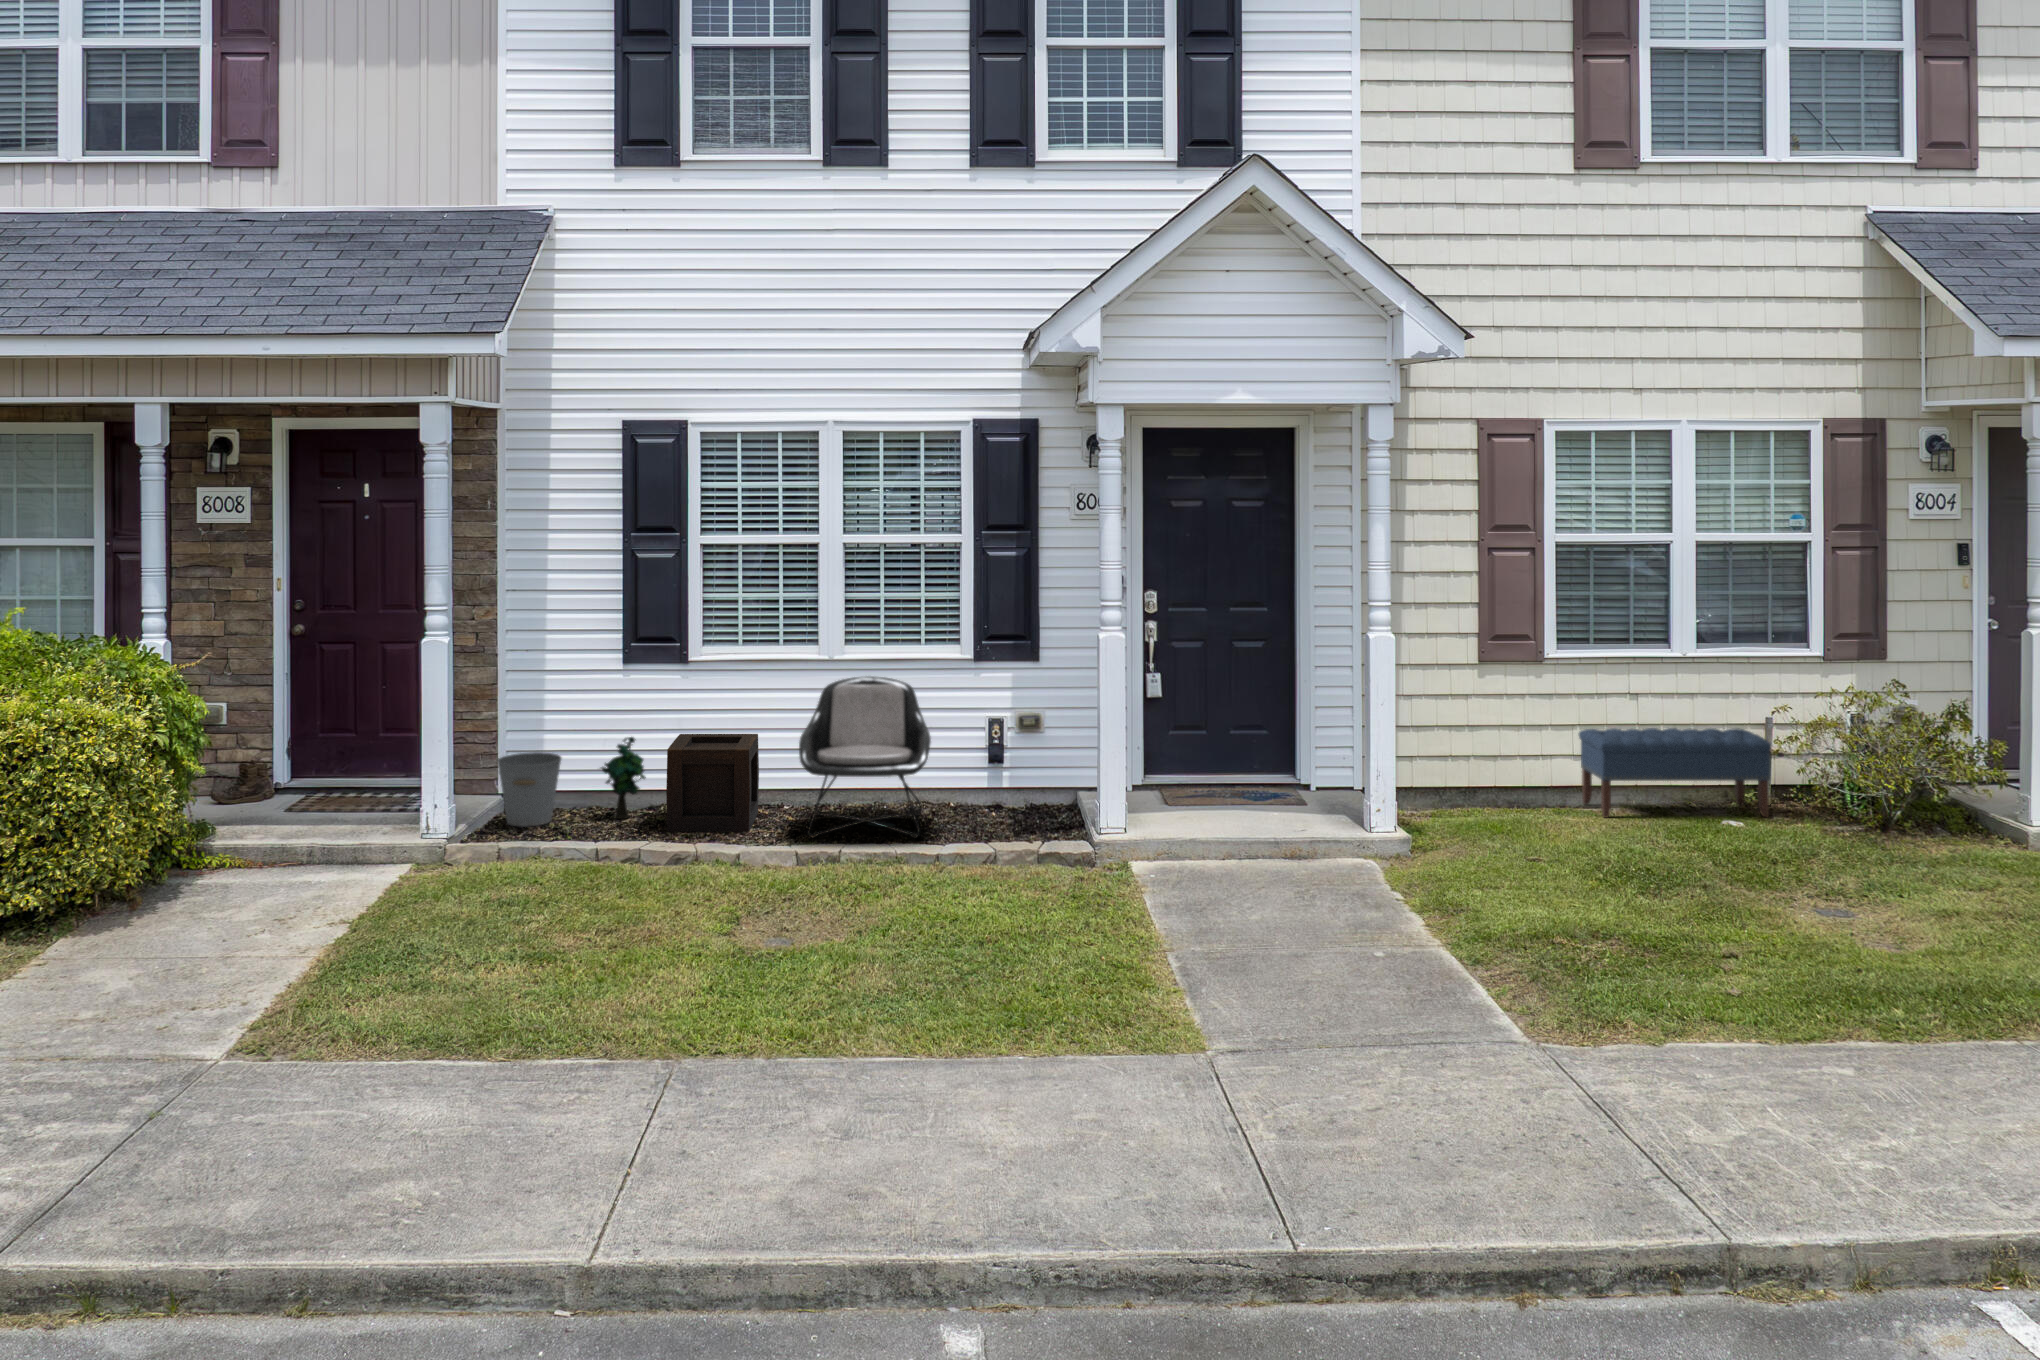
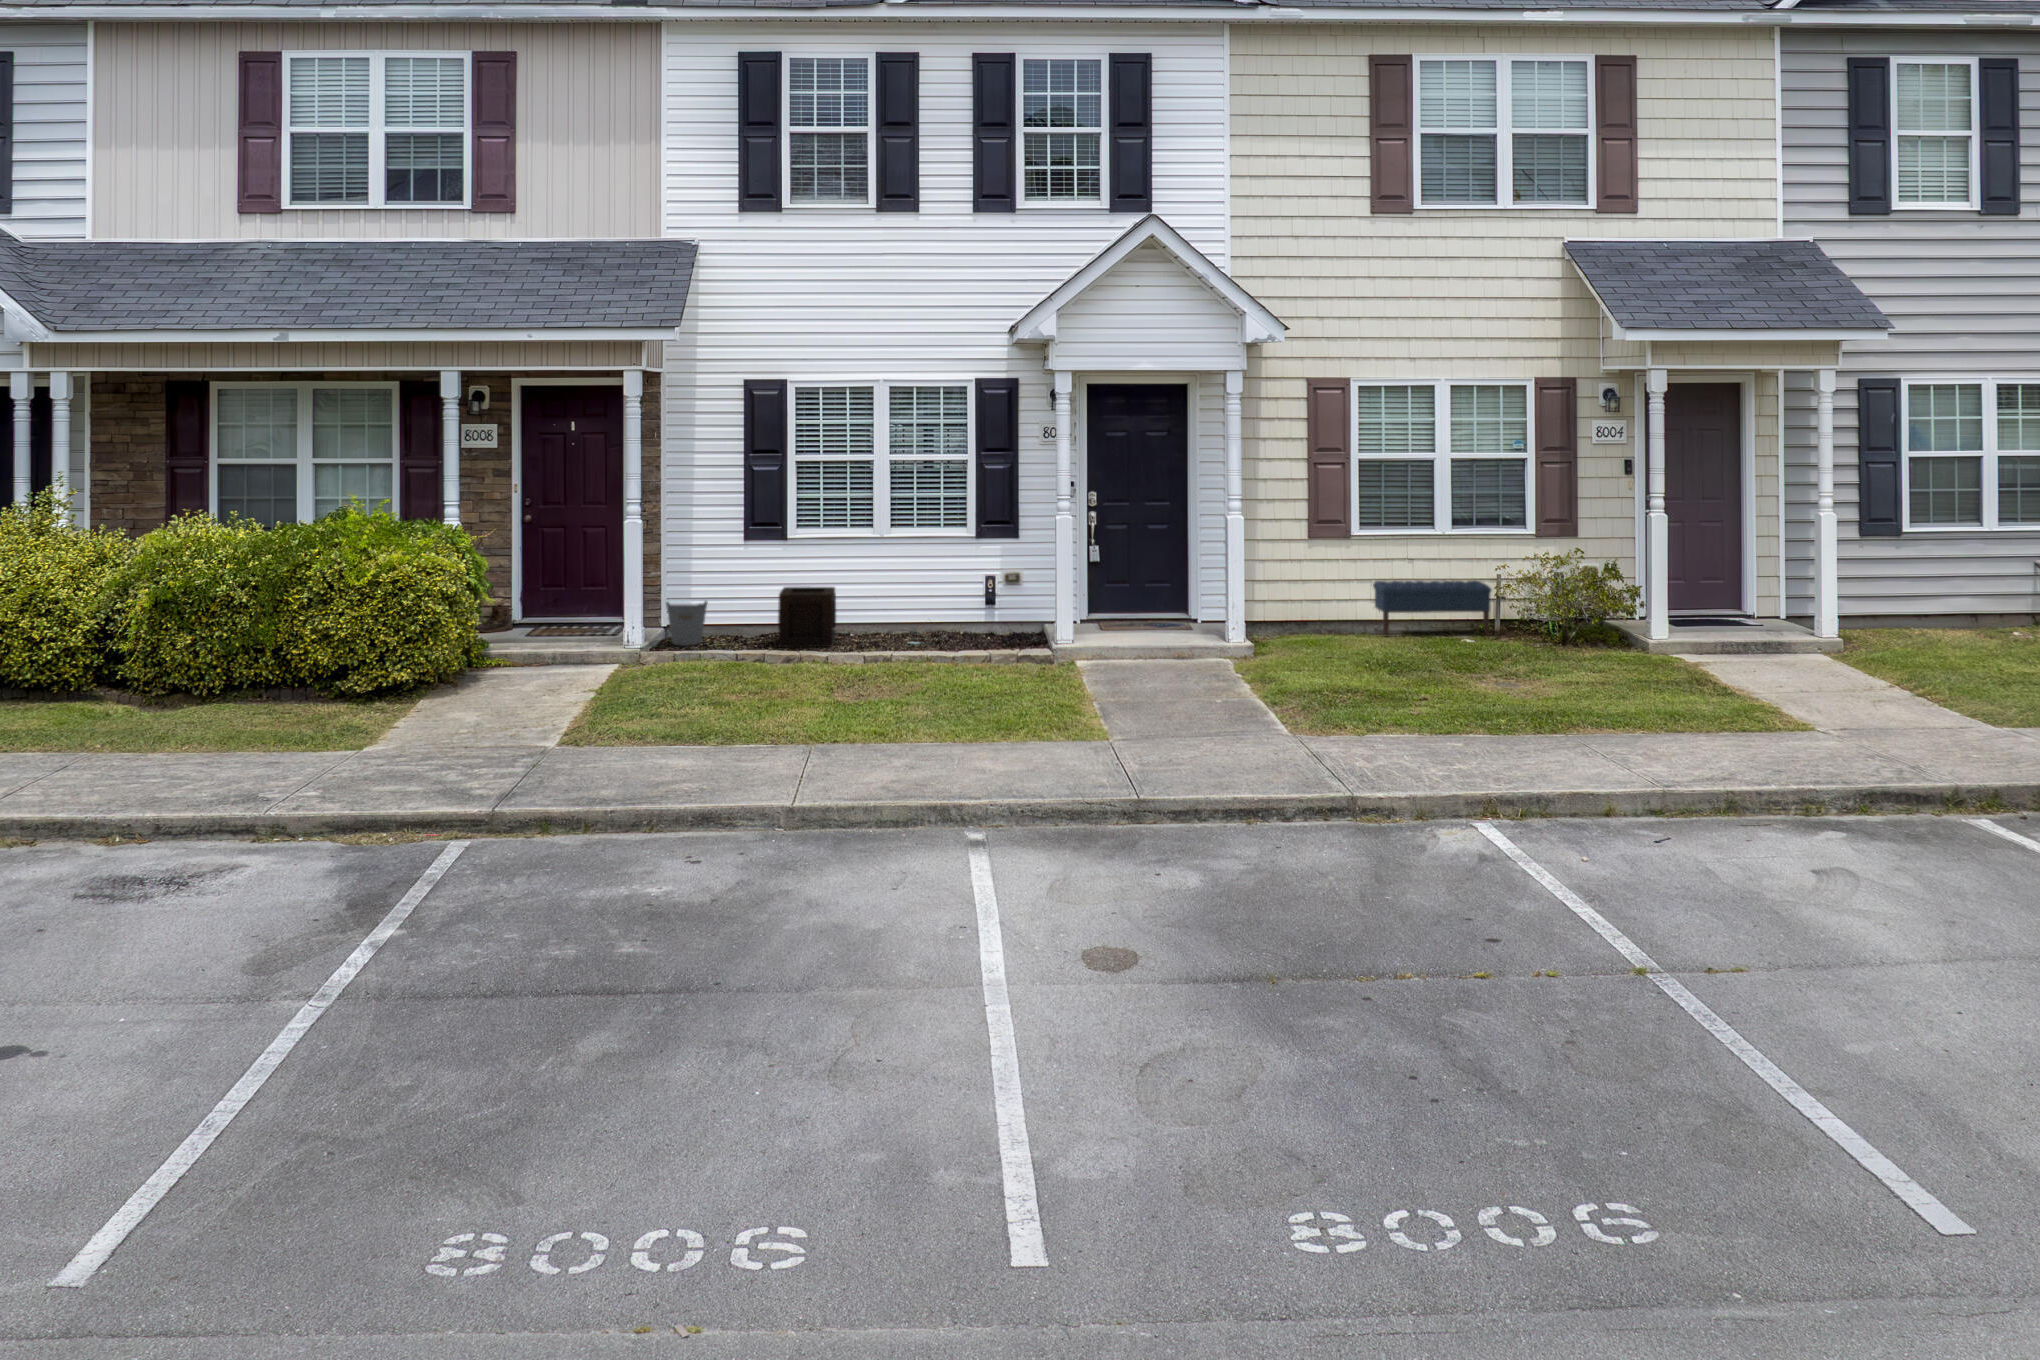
lounge chair: present [799,676,931,839] -> none [865,548,950,650]
decorative plant: present [601,737,646,819] -> none [731,588,763,642]

